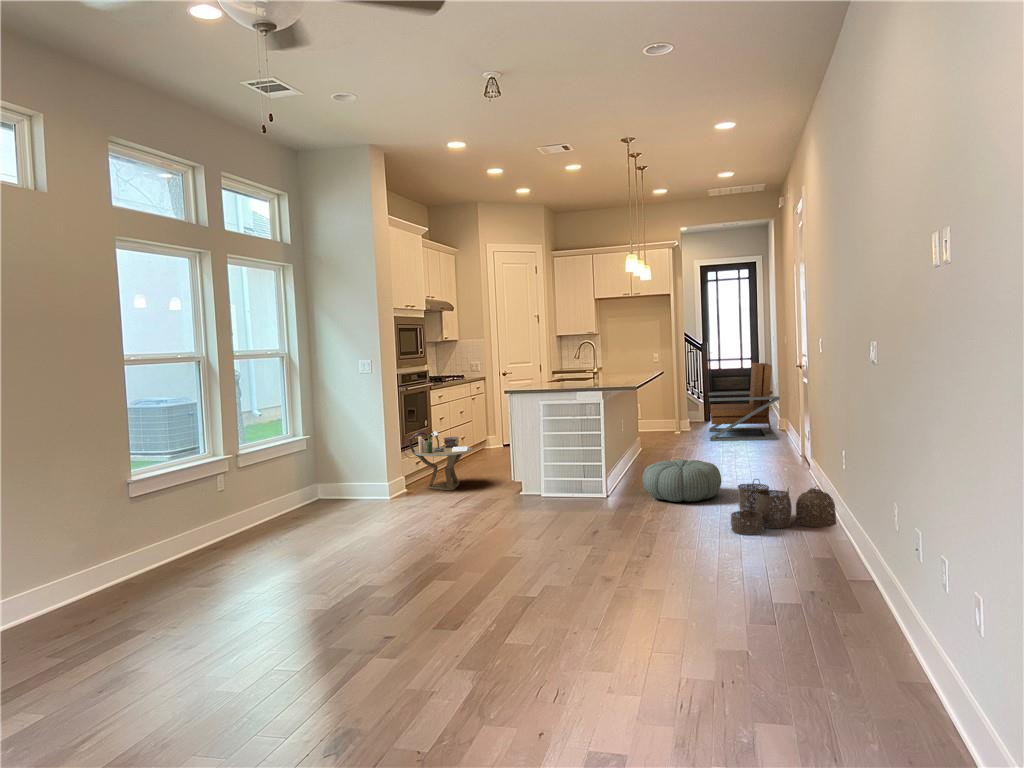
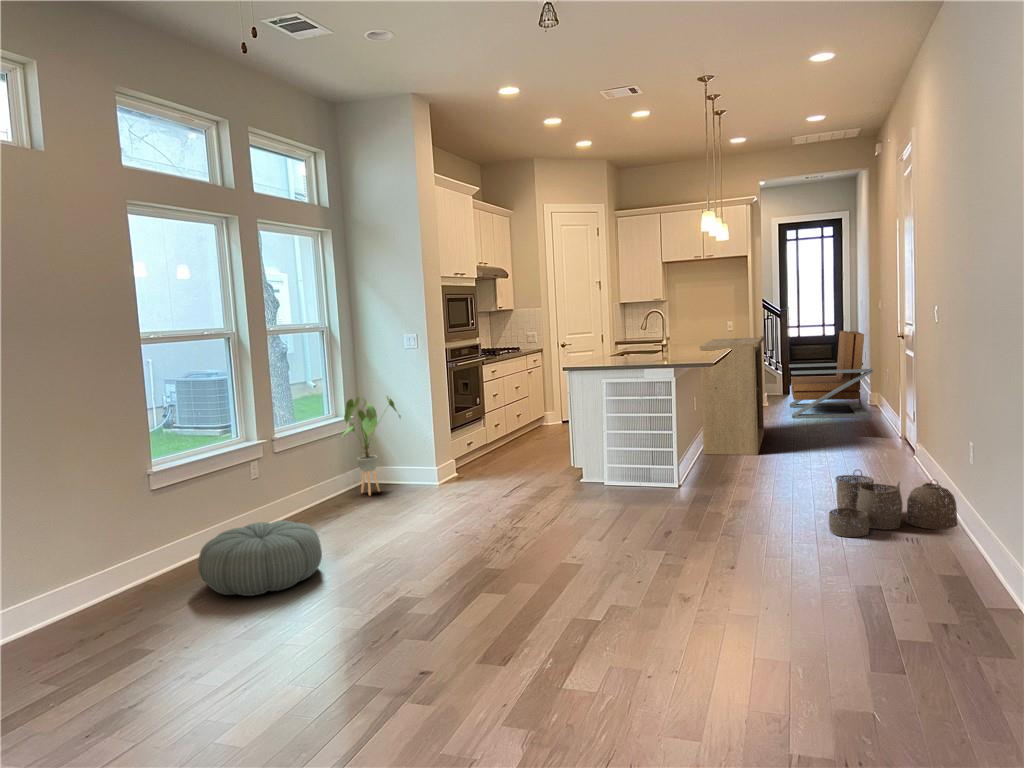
bookshelf: none [626,366,684,471] -> present [700,336,764,455]
house plant: none [299,417,355,509] -> present [342,396,401,495]
side table: present [403,431,473,490] -> none [452,409,529,475]
pouf: present [643,459,721,502] -> present [198,521,322,596]

